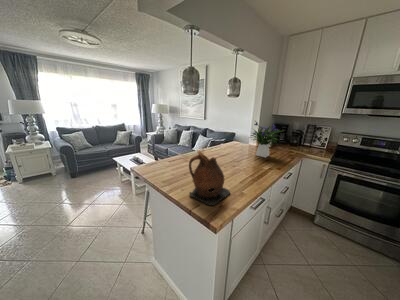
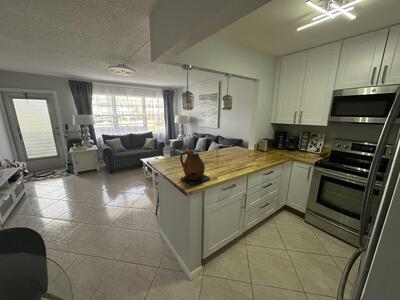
flower arrangement: present [251,121,283,158] -> none [239,128,270,159]

